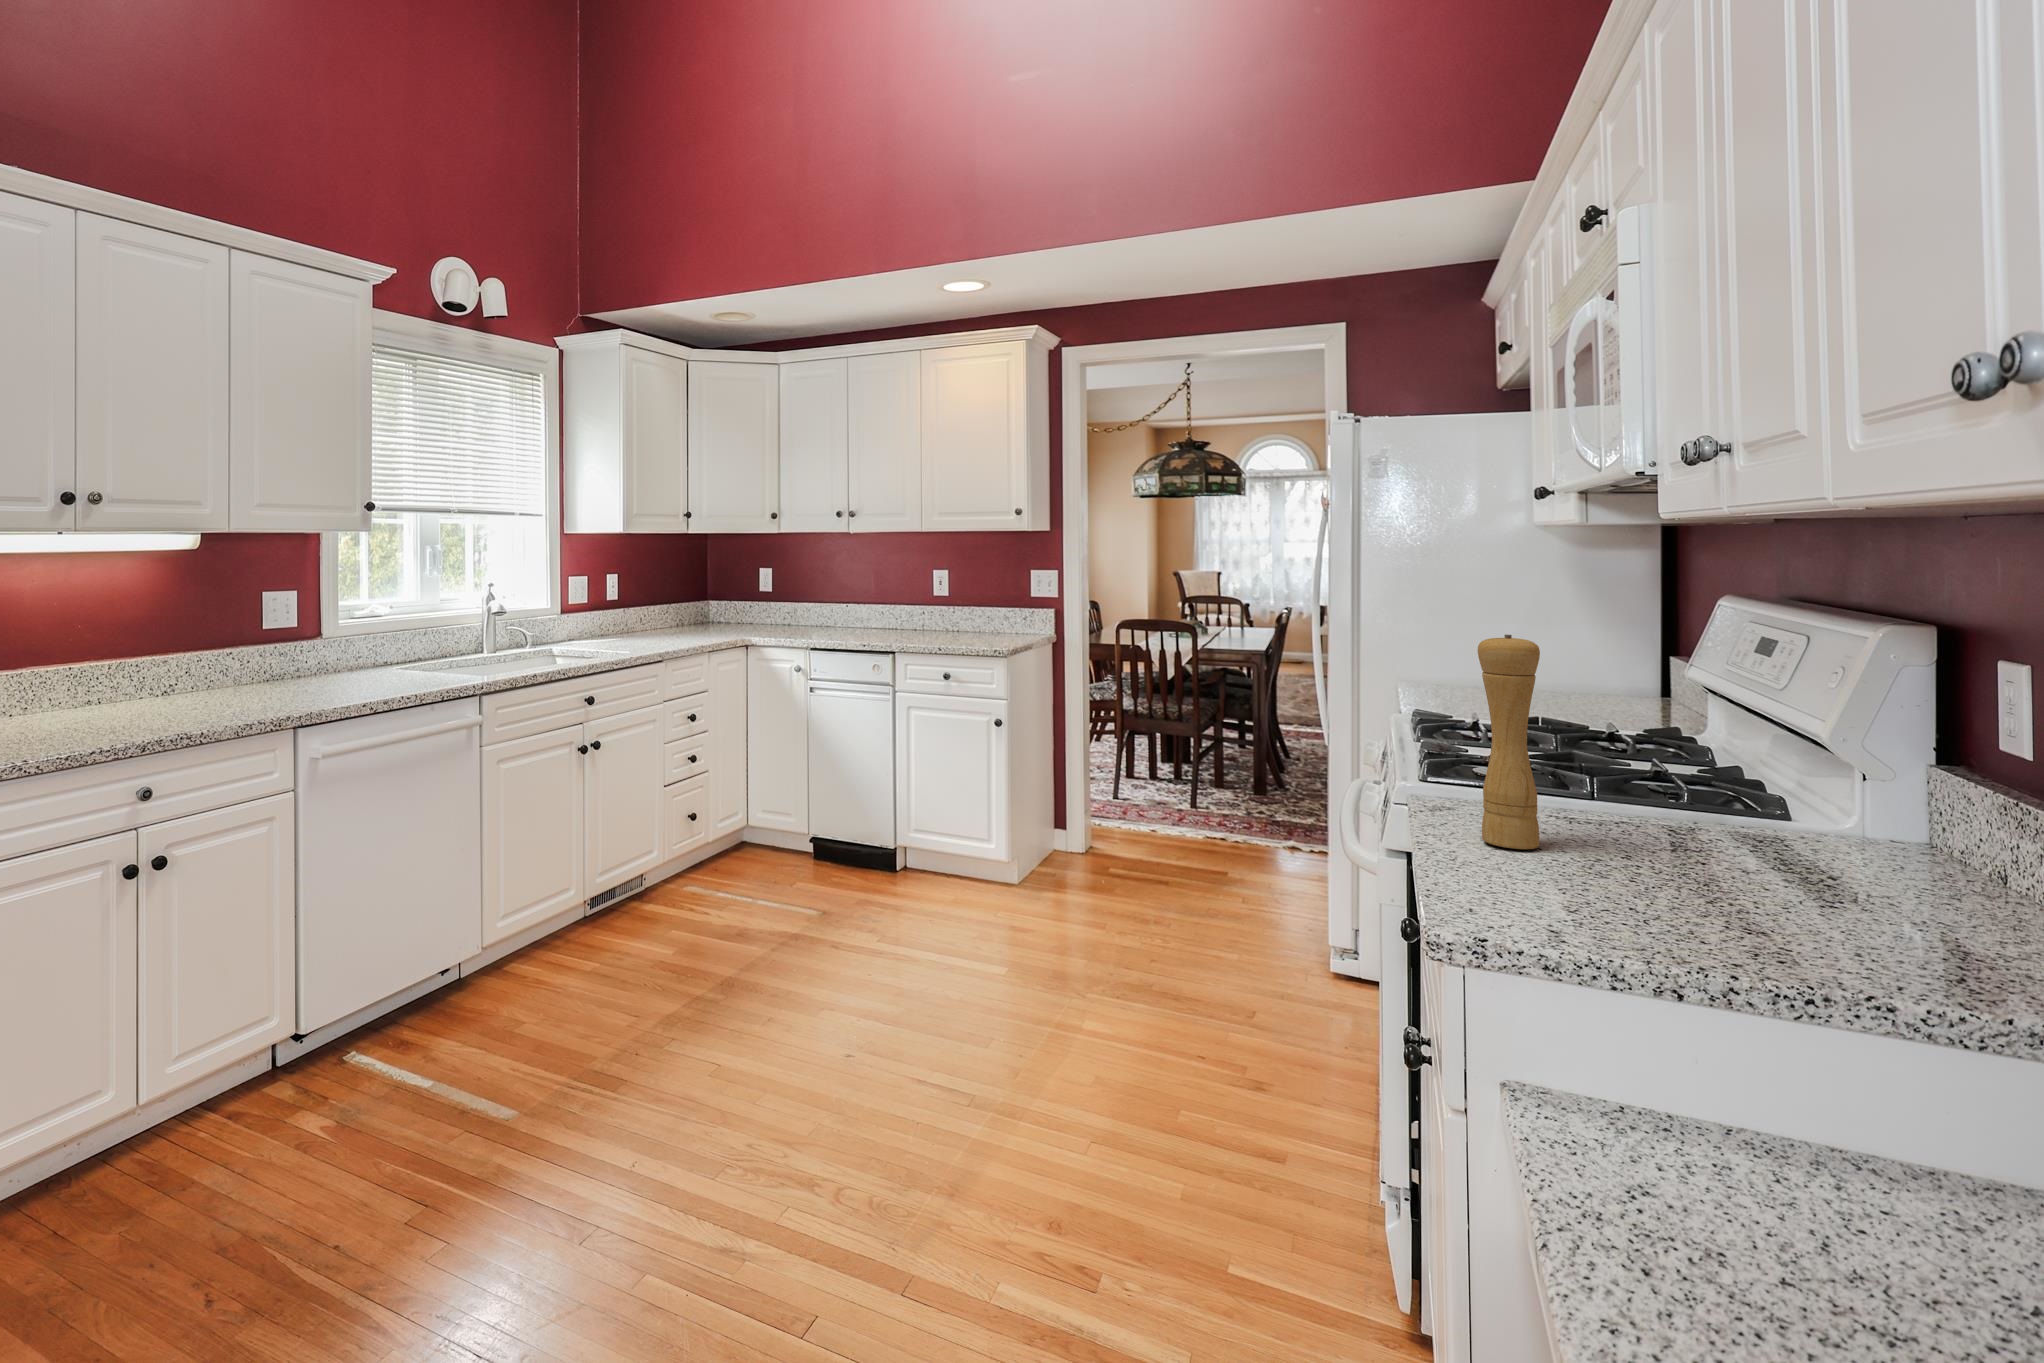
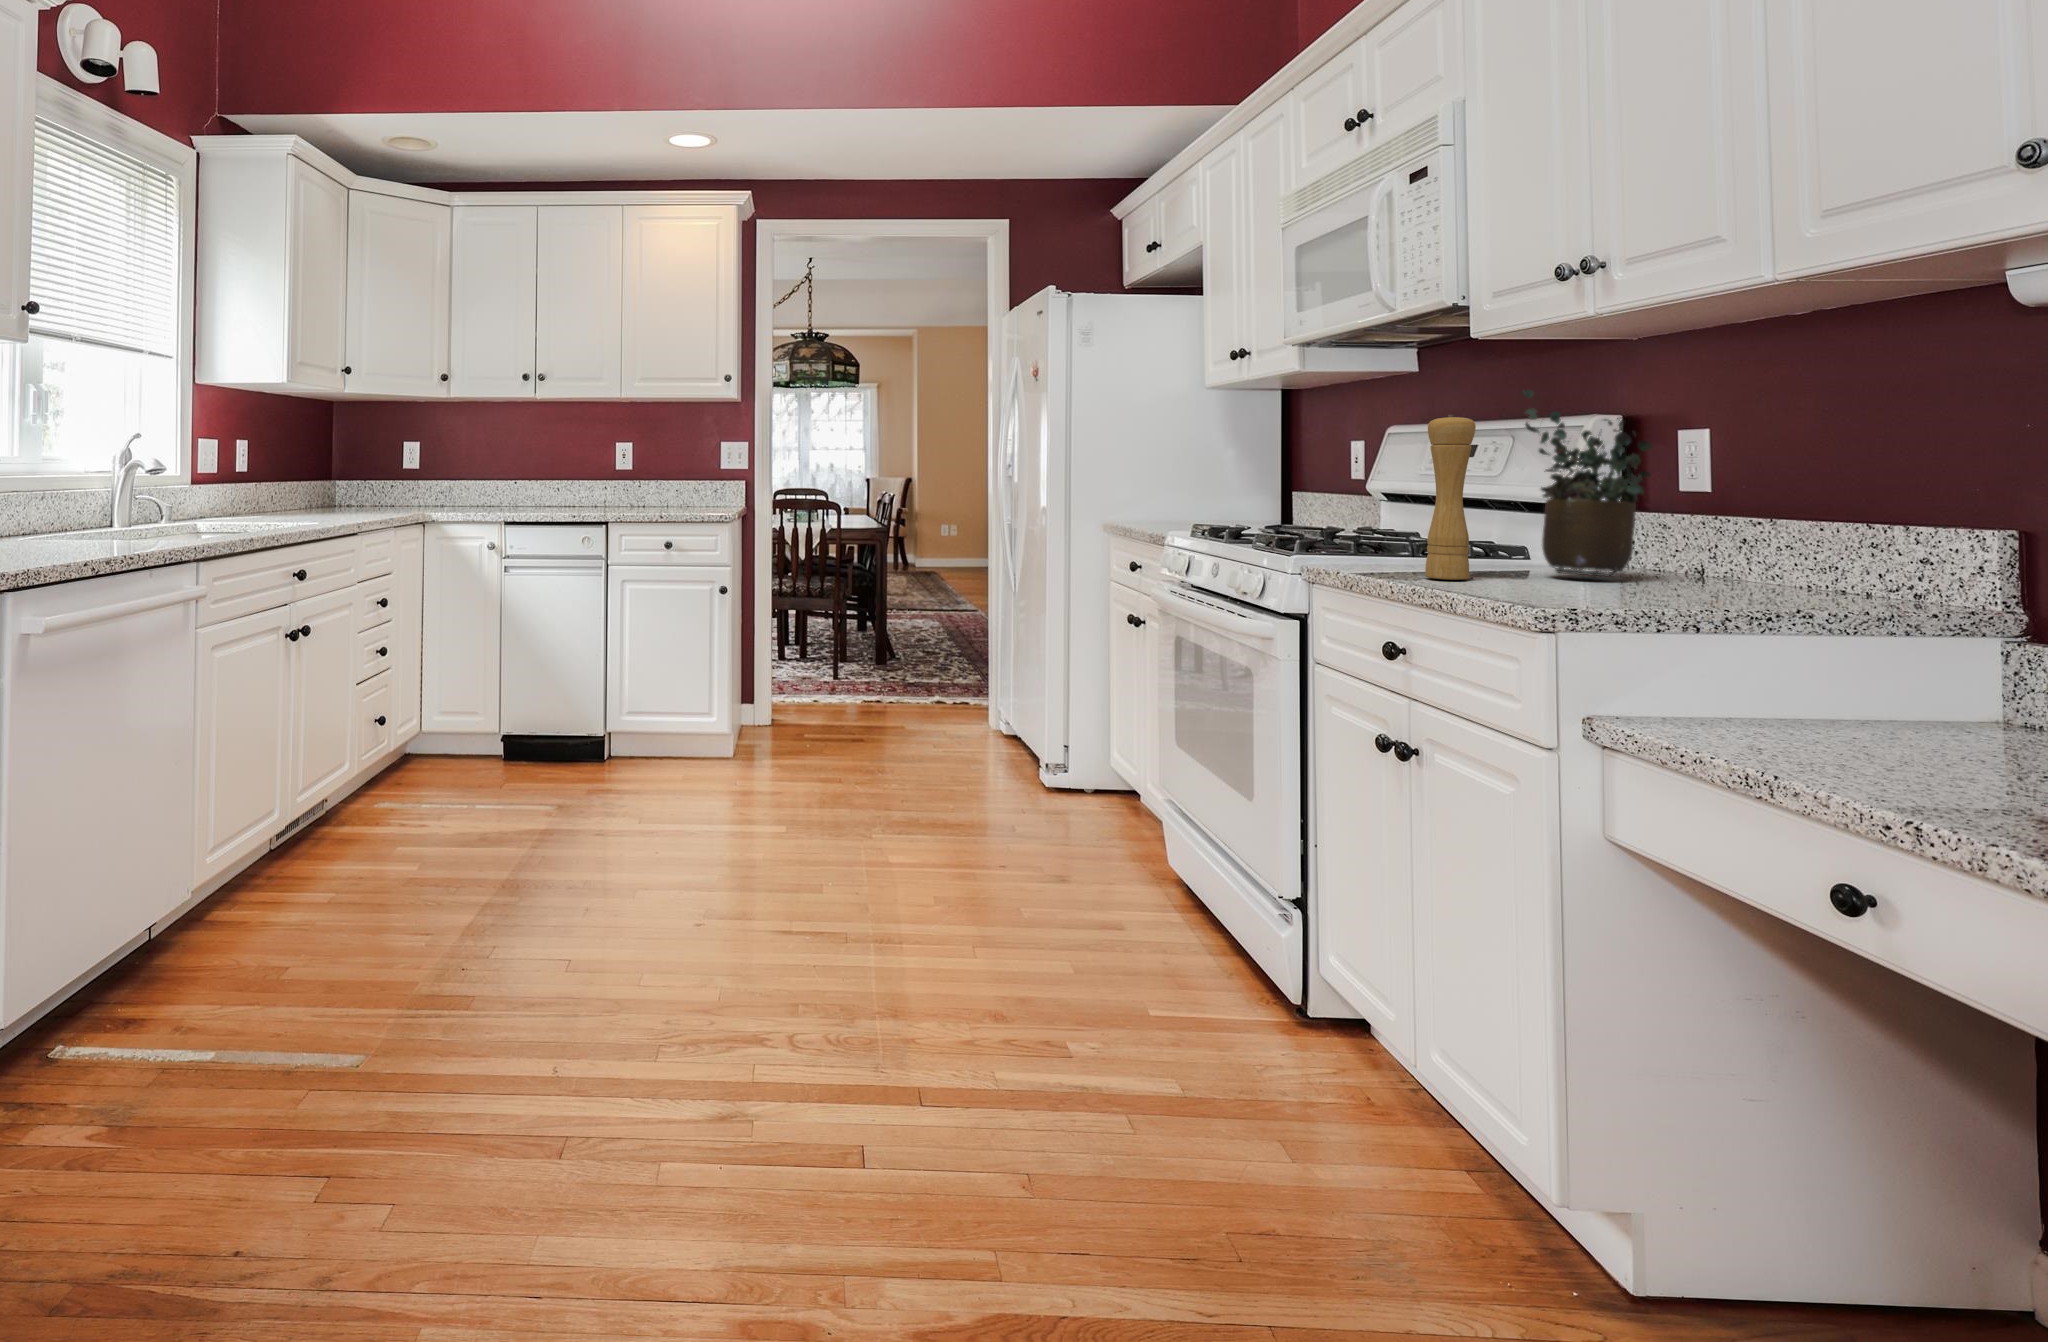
potted plant: none [1660,597,1834,875] -> present [1523,390,1652,577]

